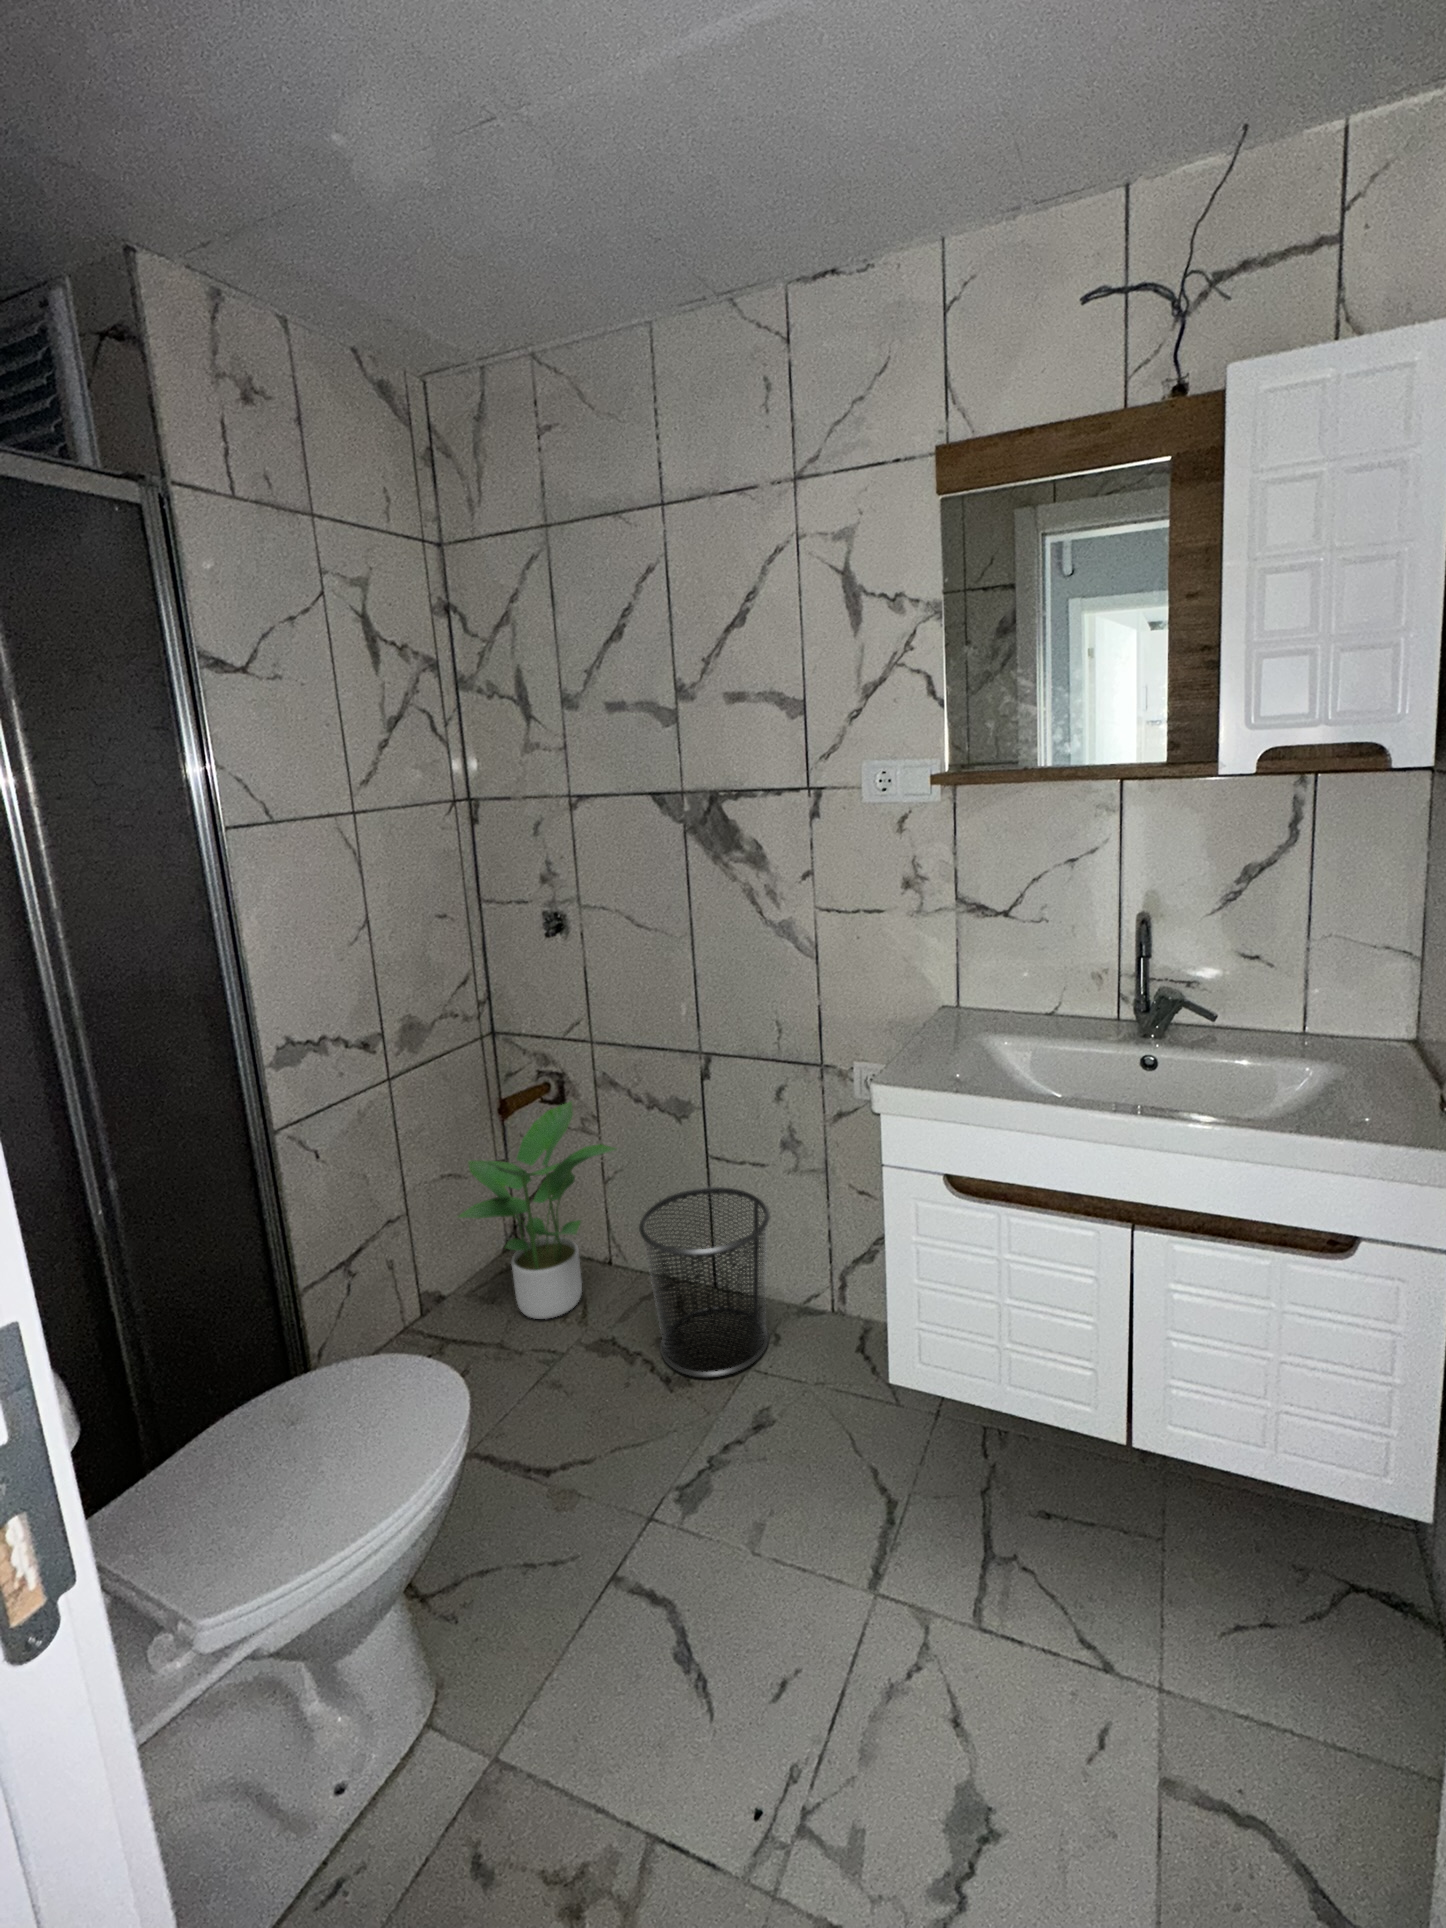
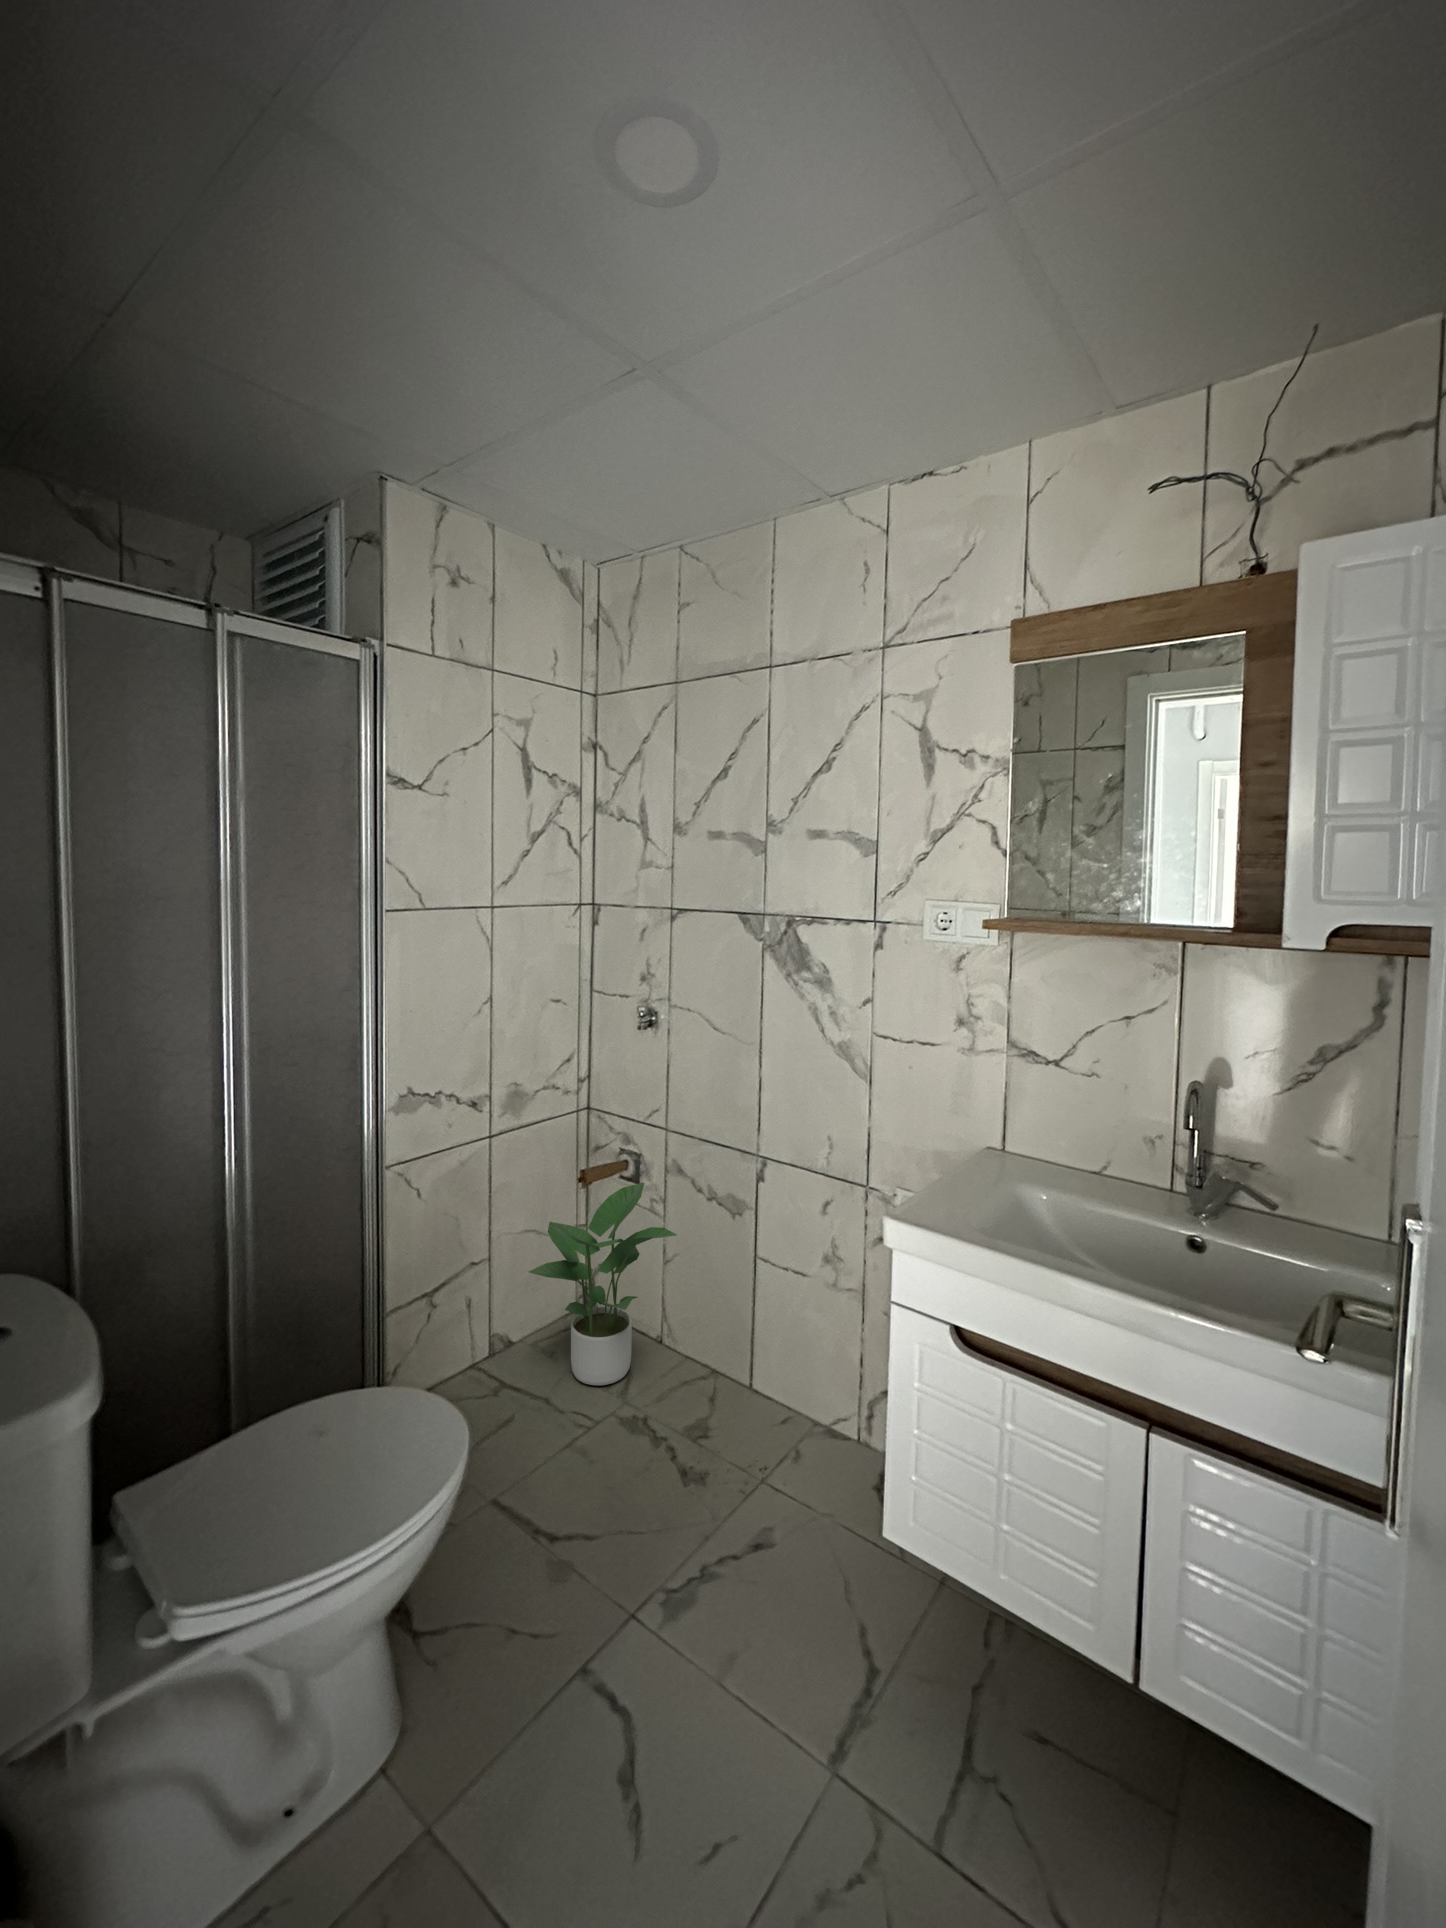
waste bin: present [639,1187,770,1378] -> none [678,1288,803,1484]

